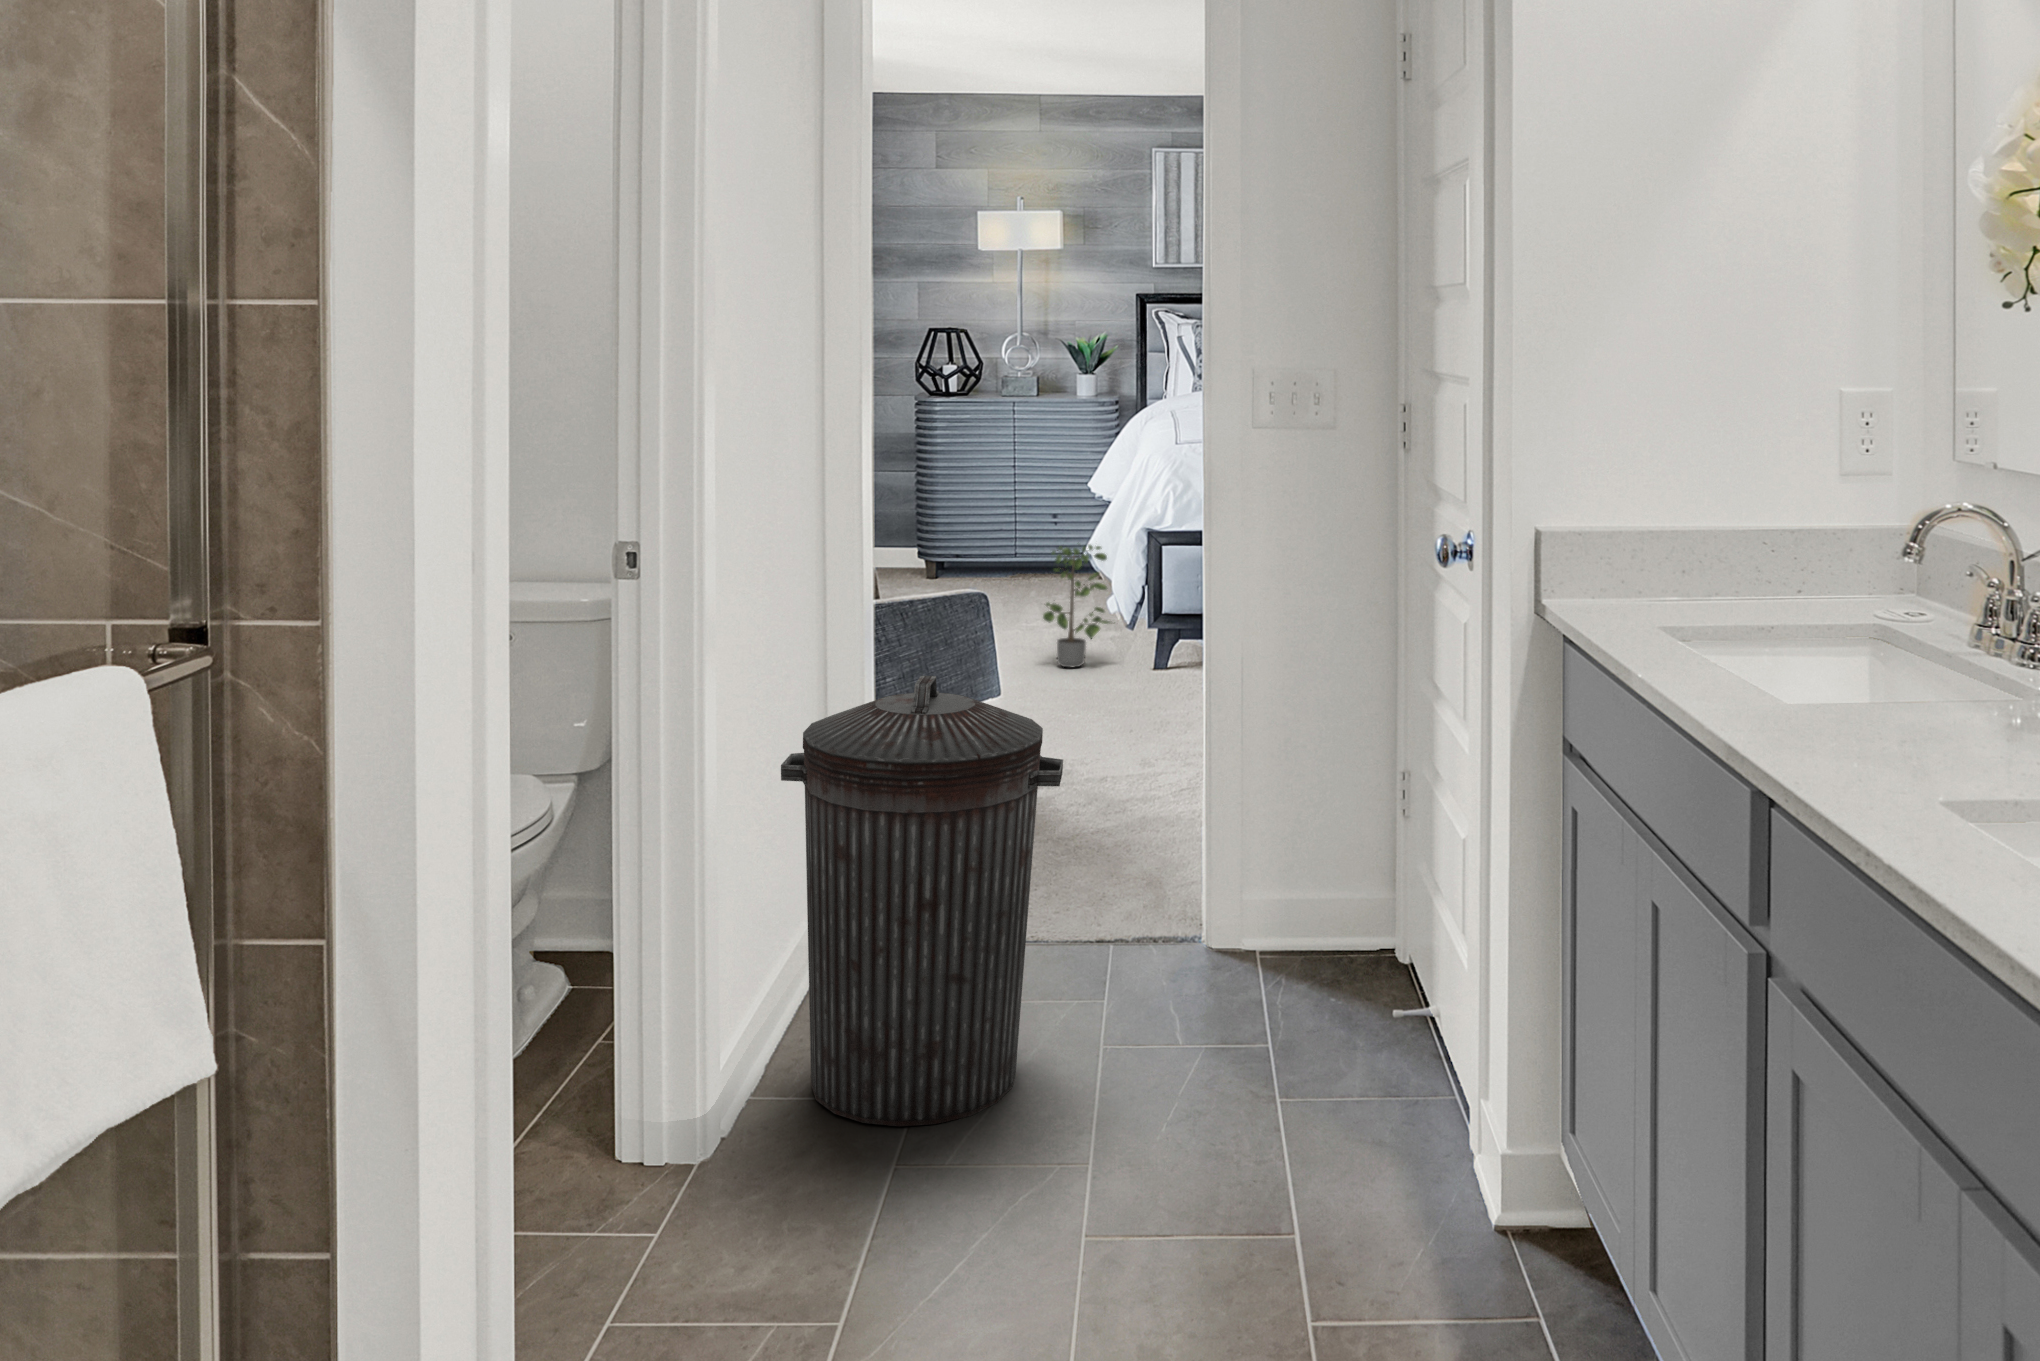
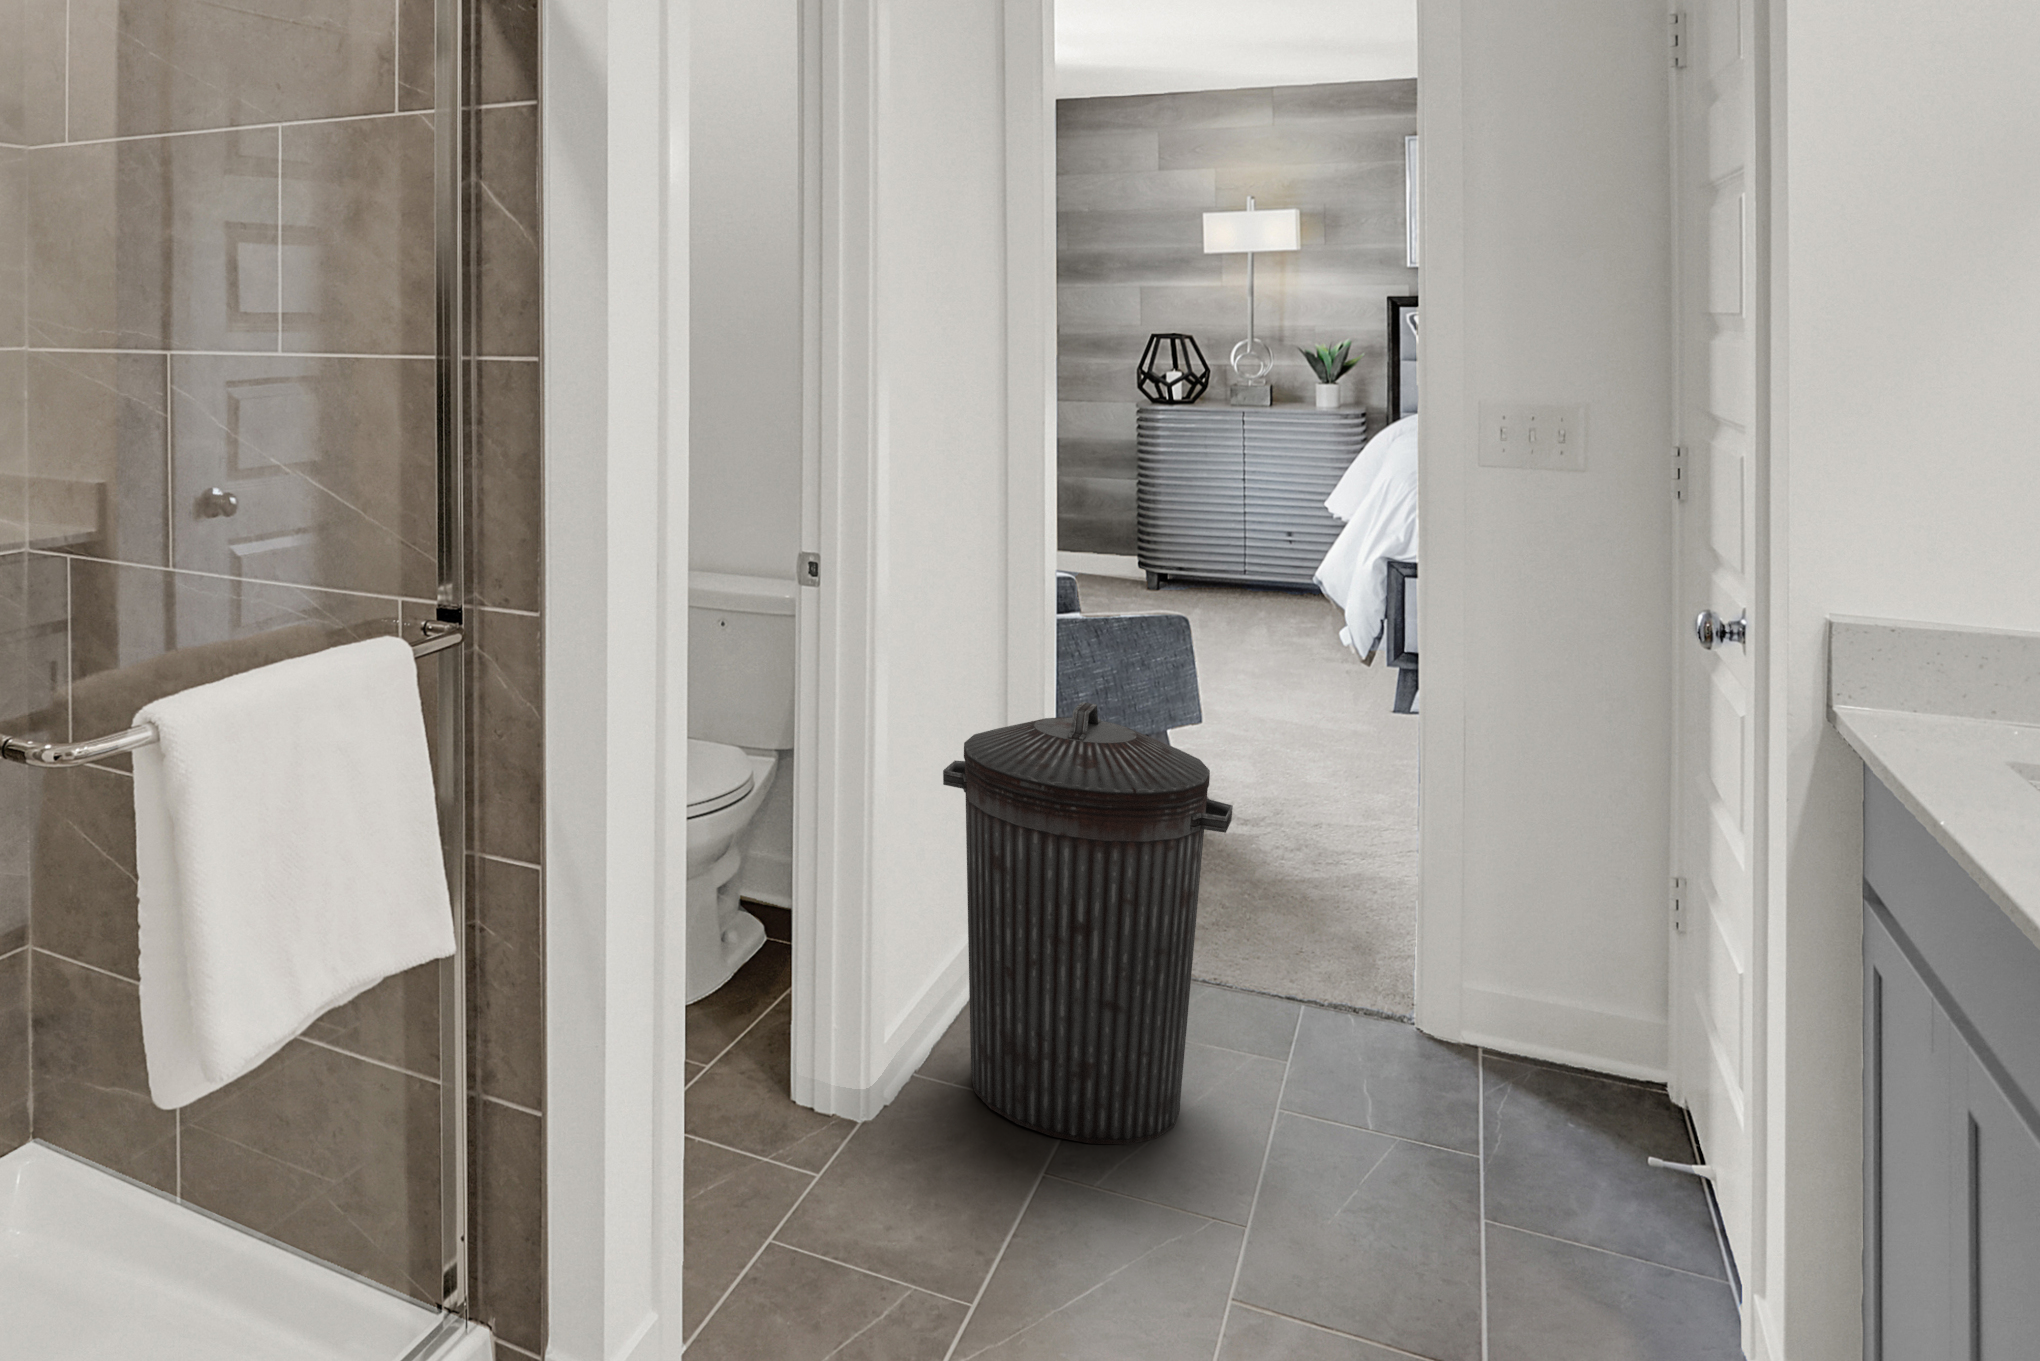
potted plant: present [1043,545,1110,667] -> none [1263,568,1352,701]

